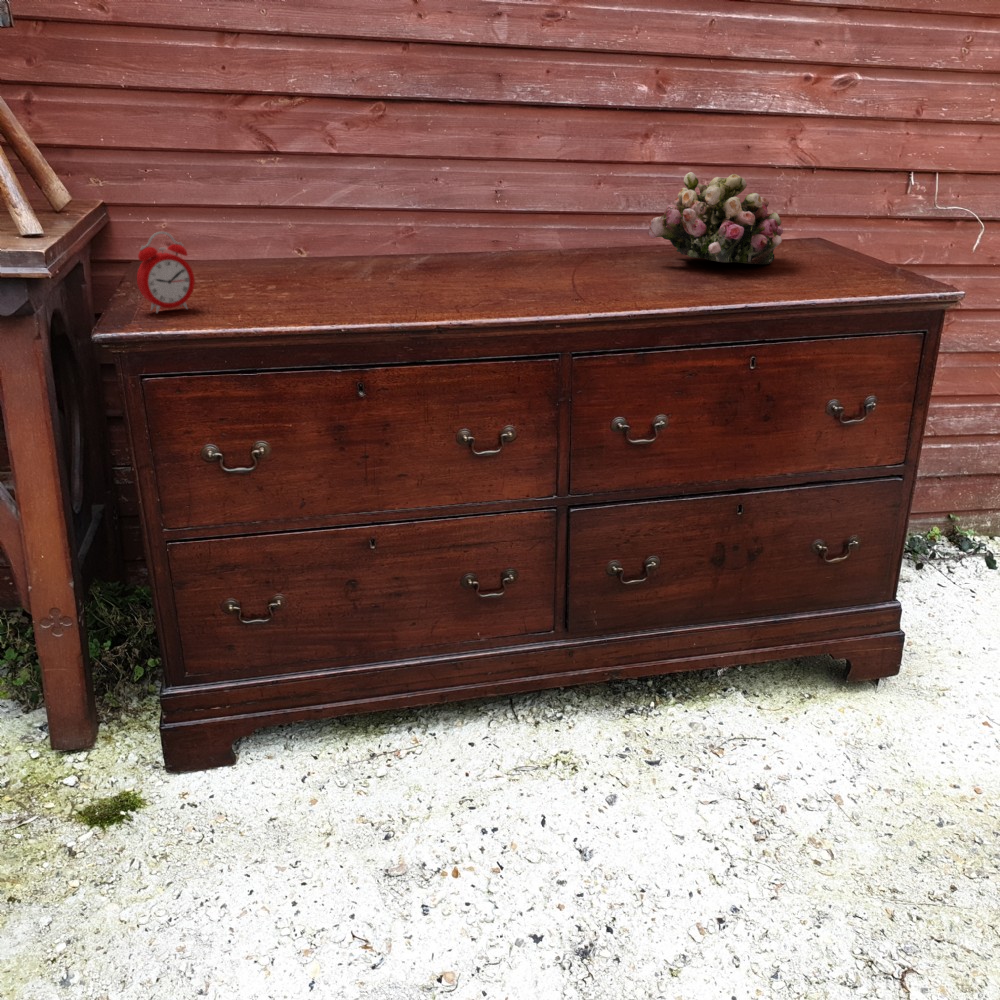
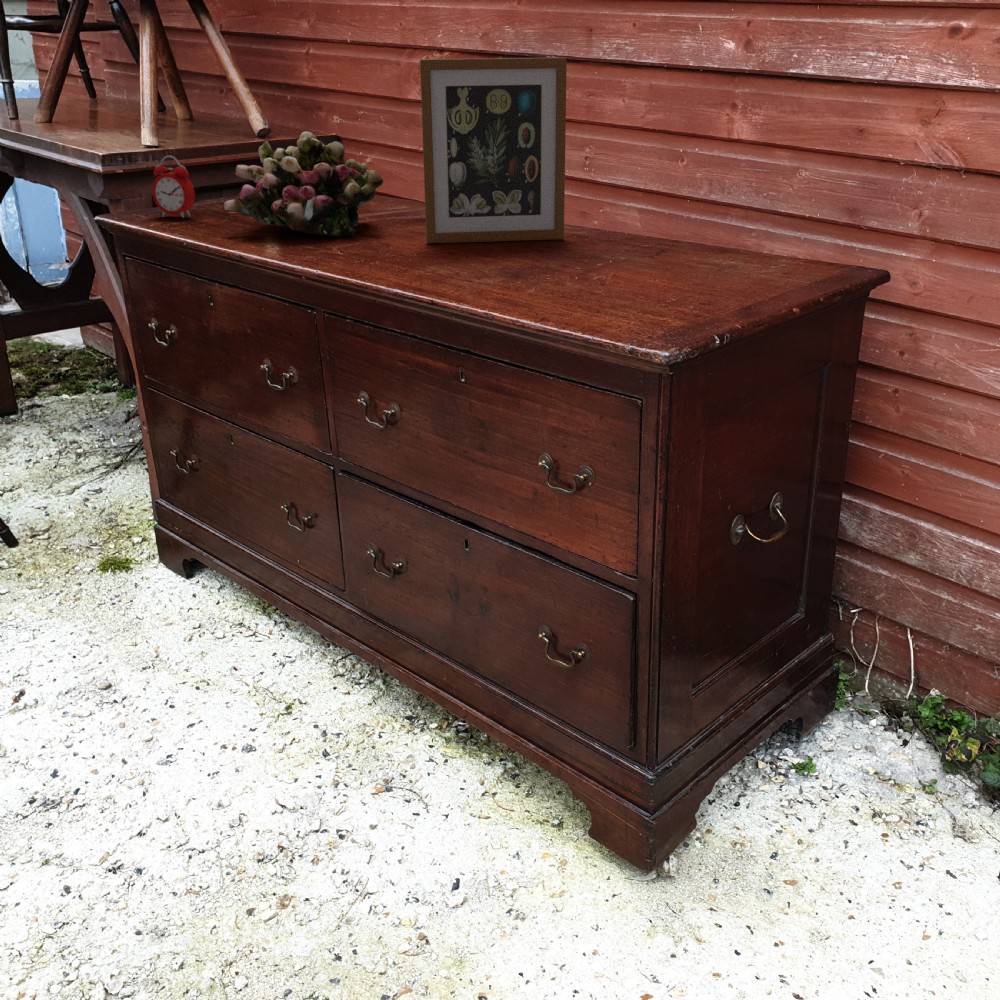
picture frame: none [513,99,574,280] -> present [420,57,567,243]
flower arrangement: present [648,172,783,264] -> present [224,132,383,237]

